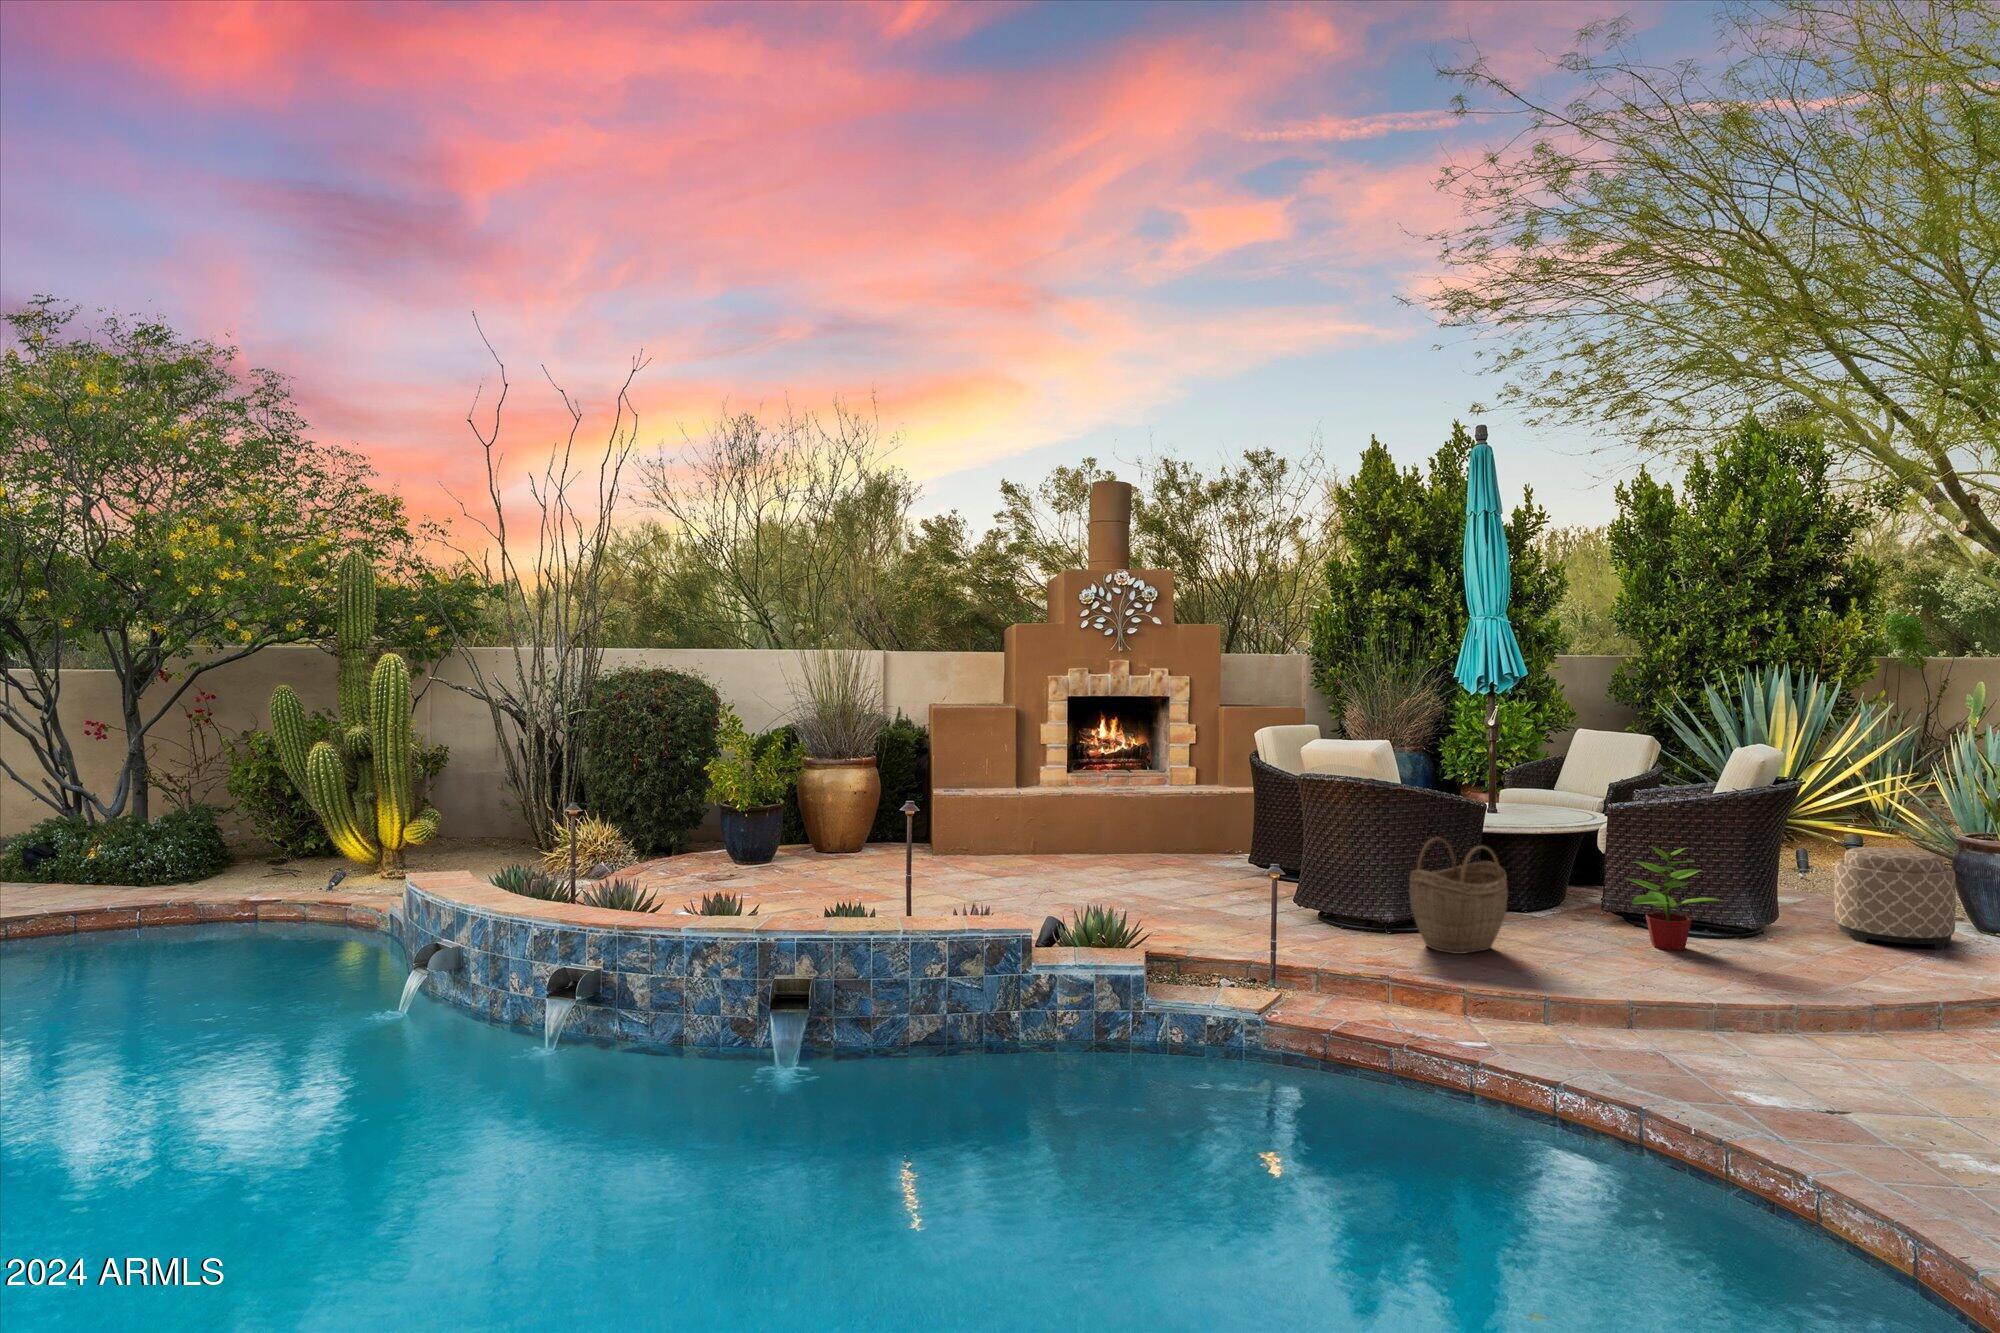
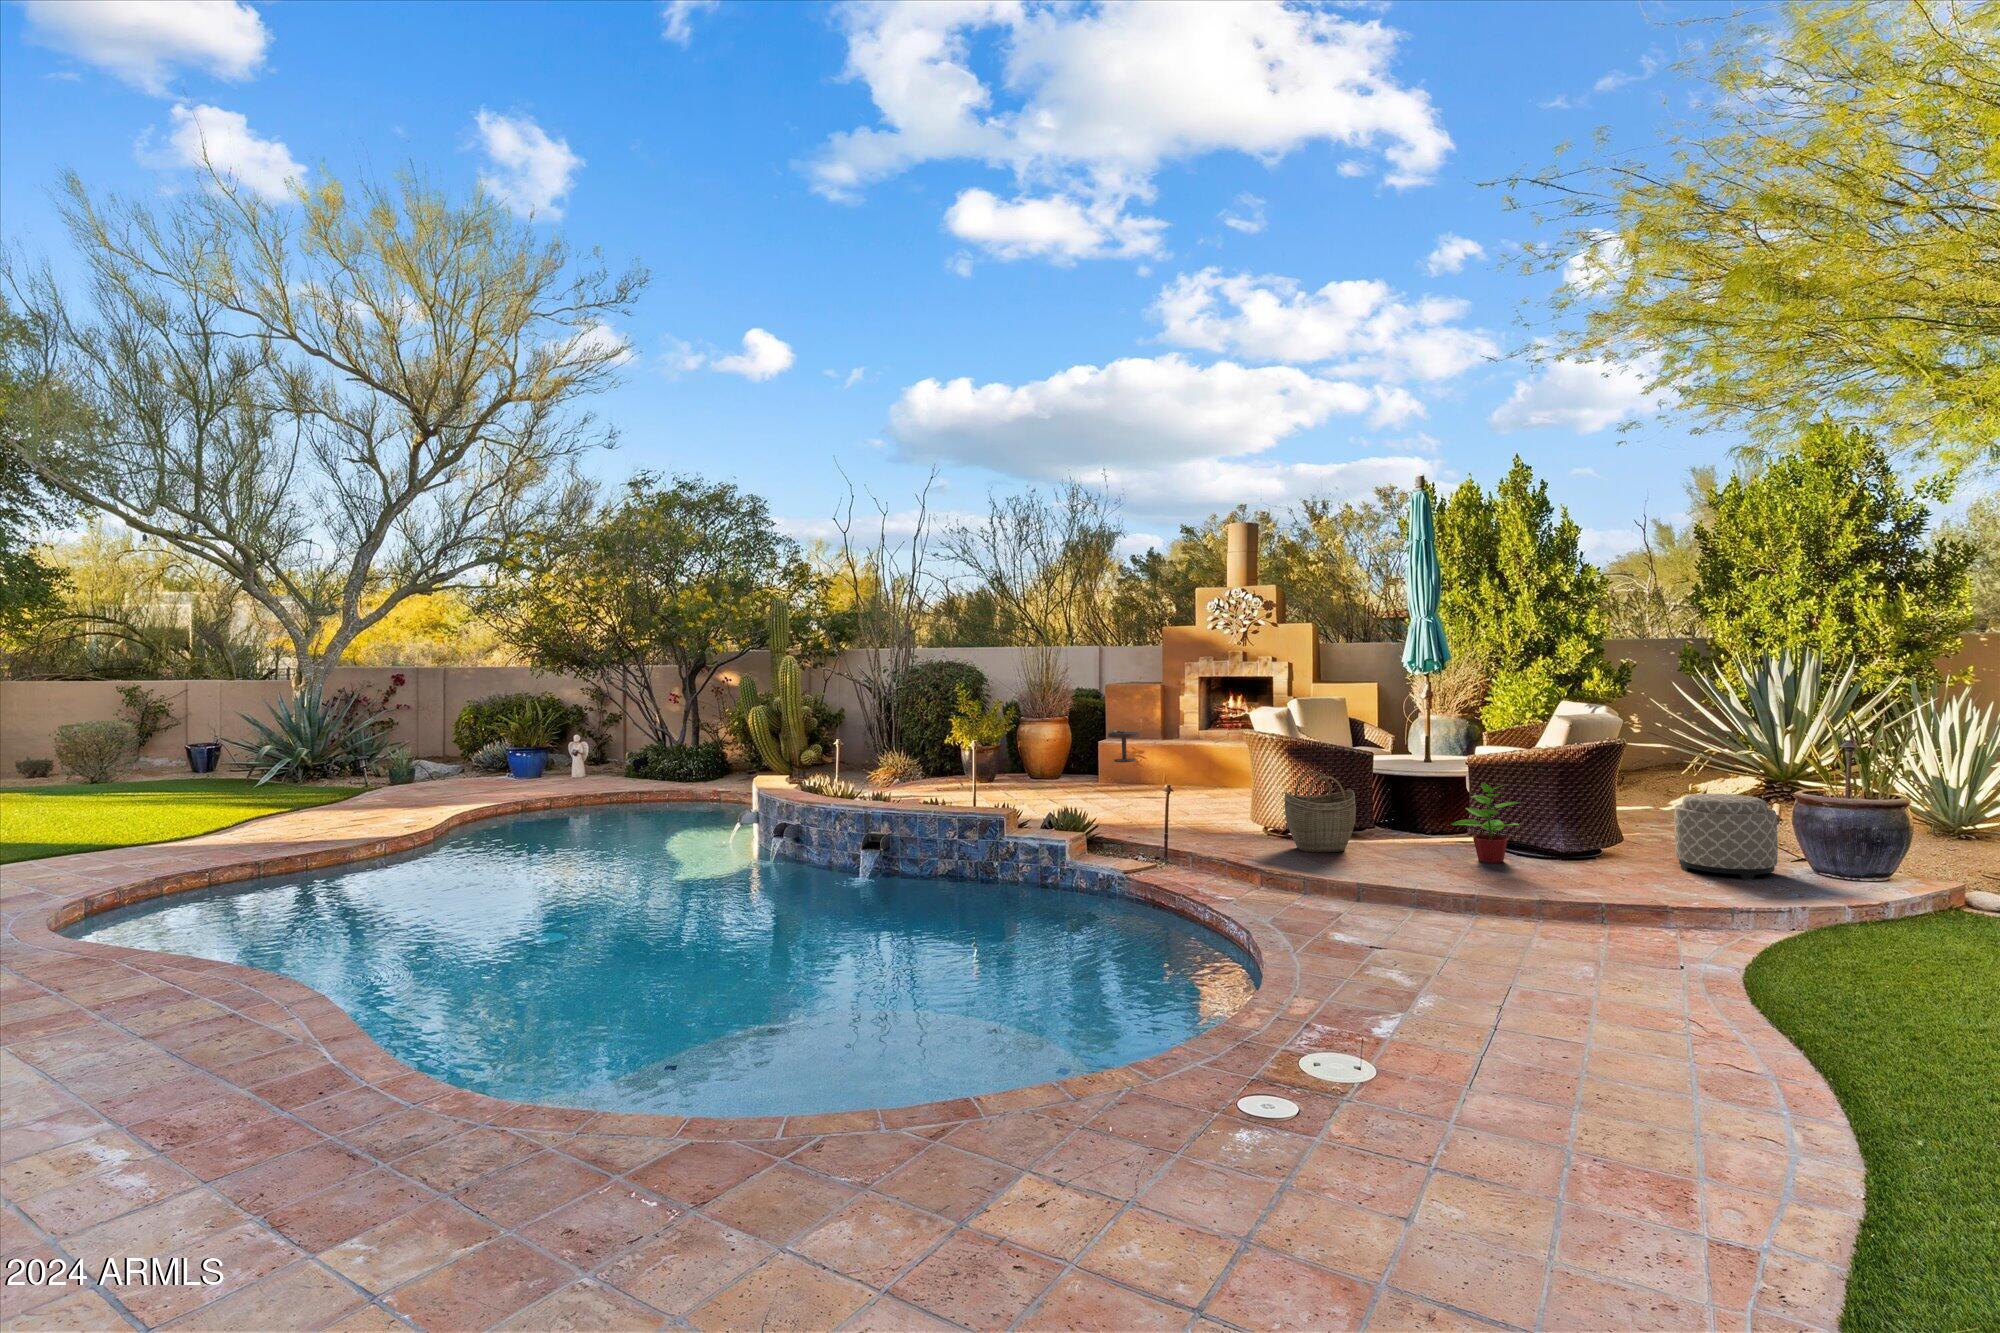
side table: none [956,774,1001,858] -> present [1108,730,1139,762]

